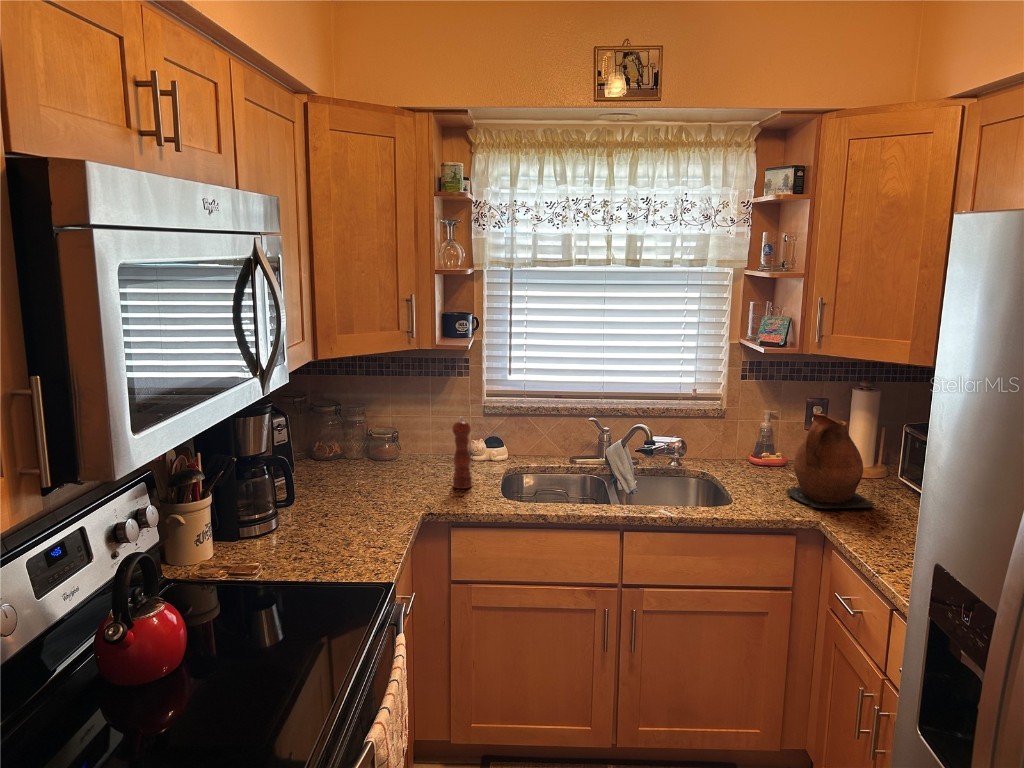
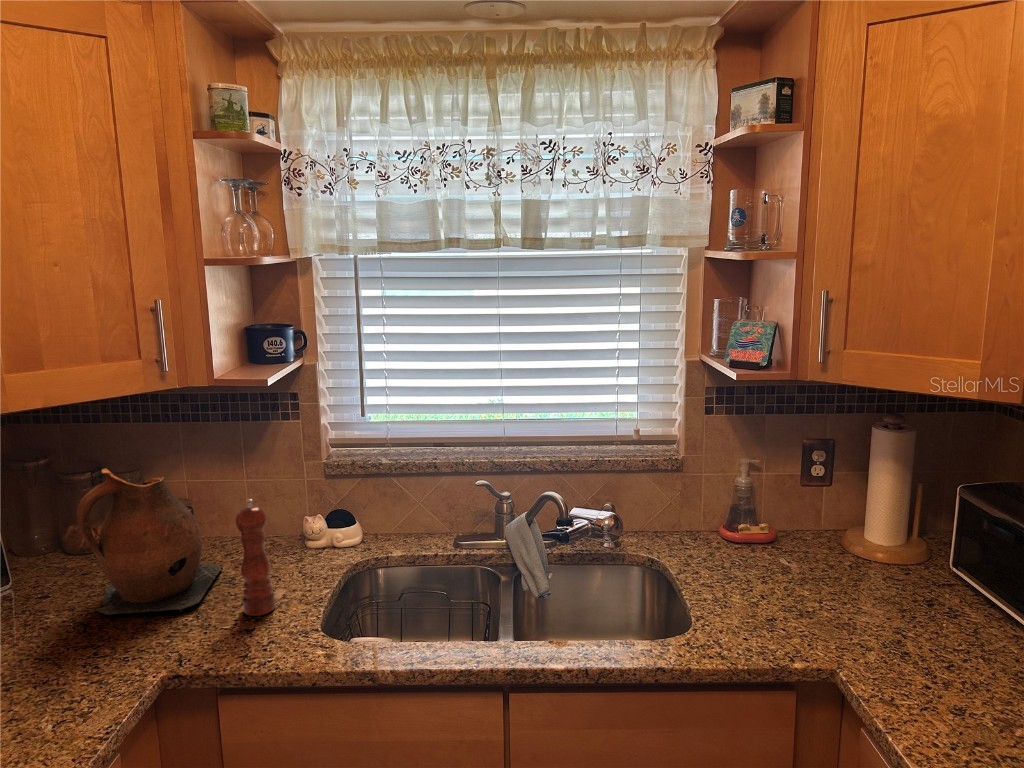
ceramic pitcher: present [783,413,874,509] -> present [77,468,223,615]

